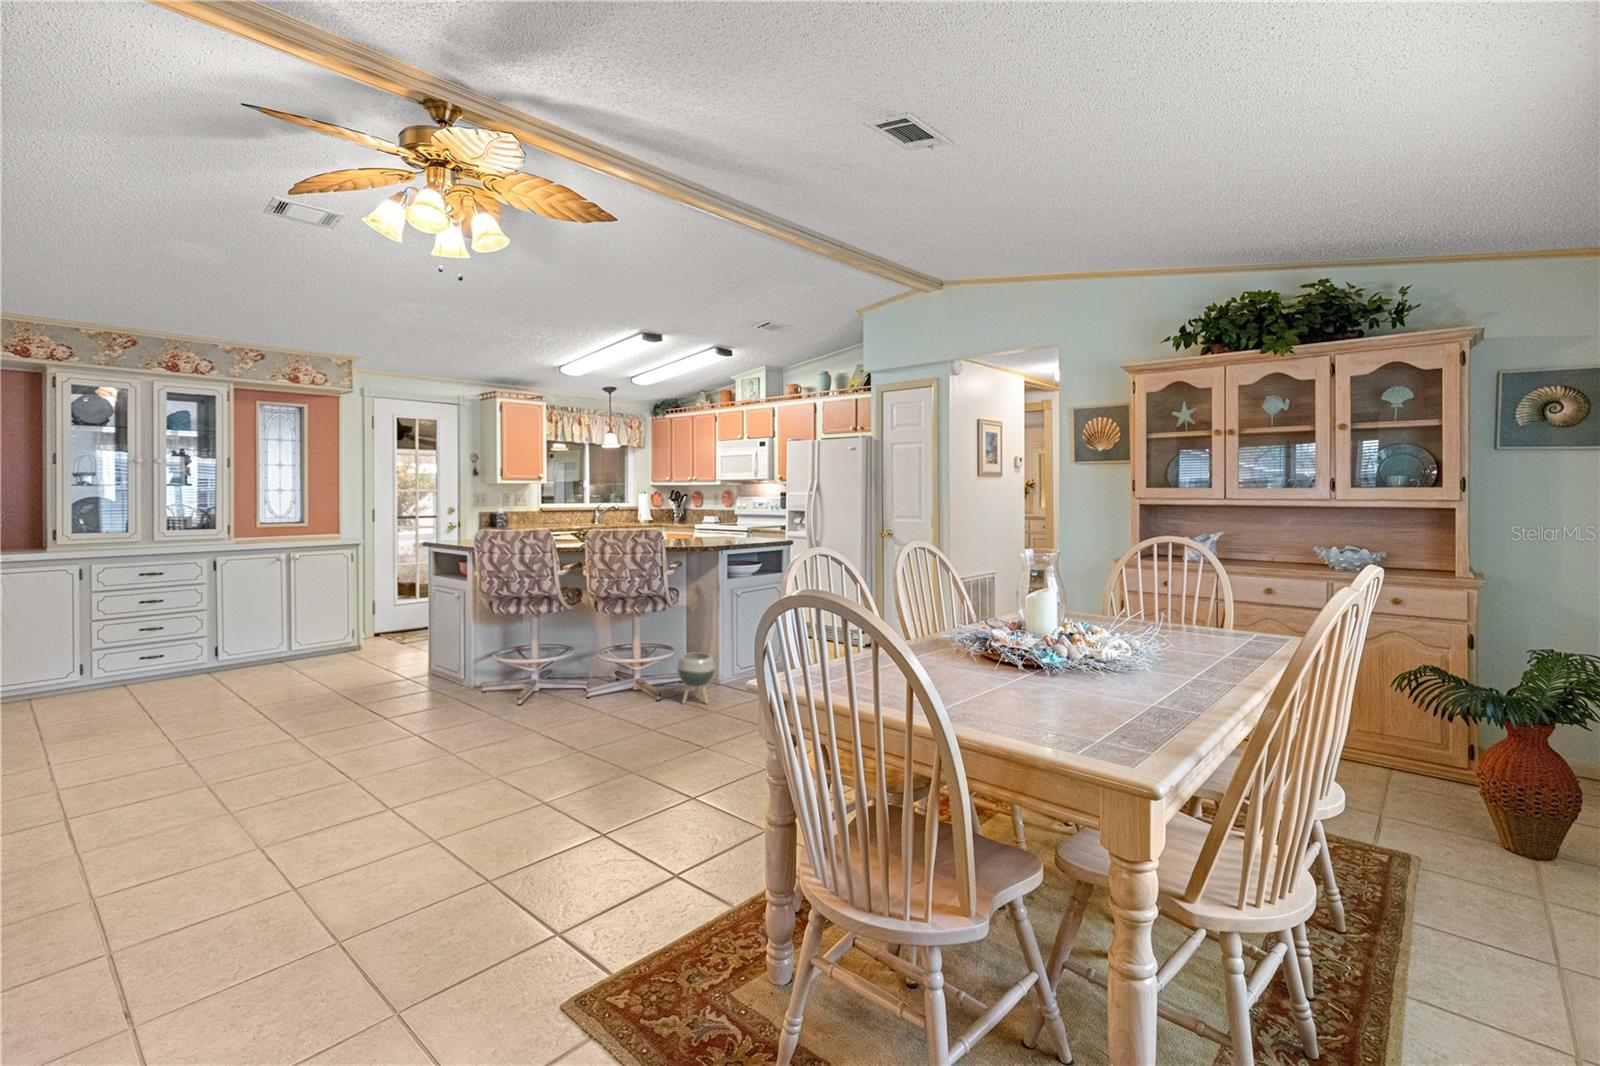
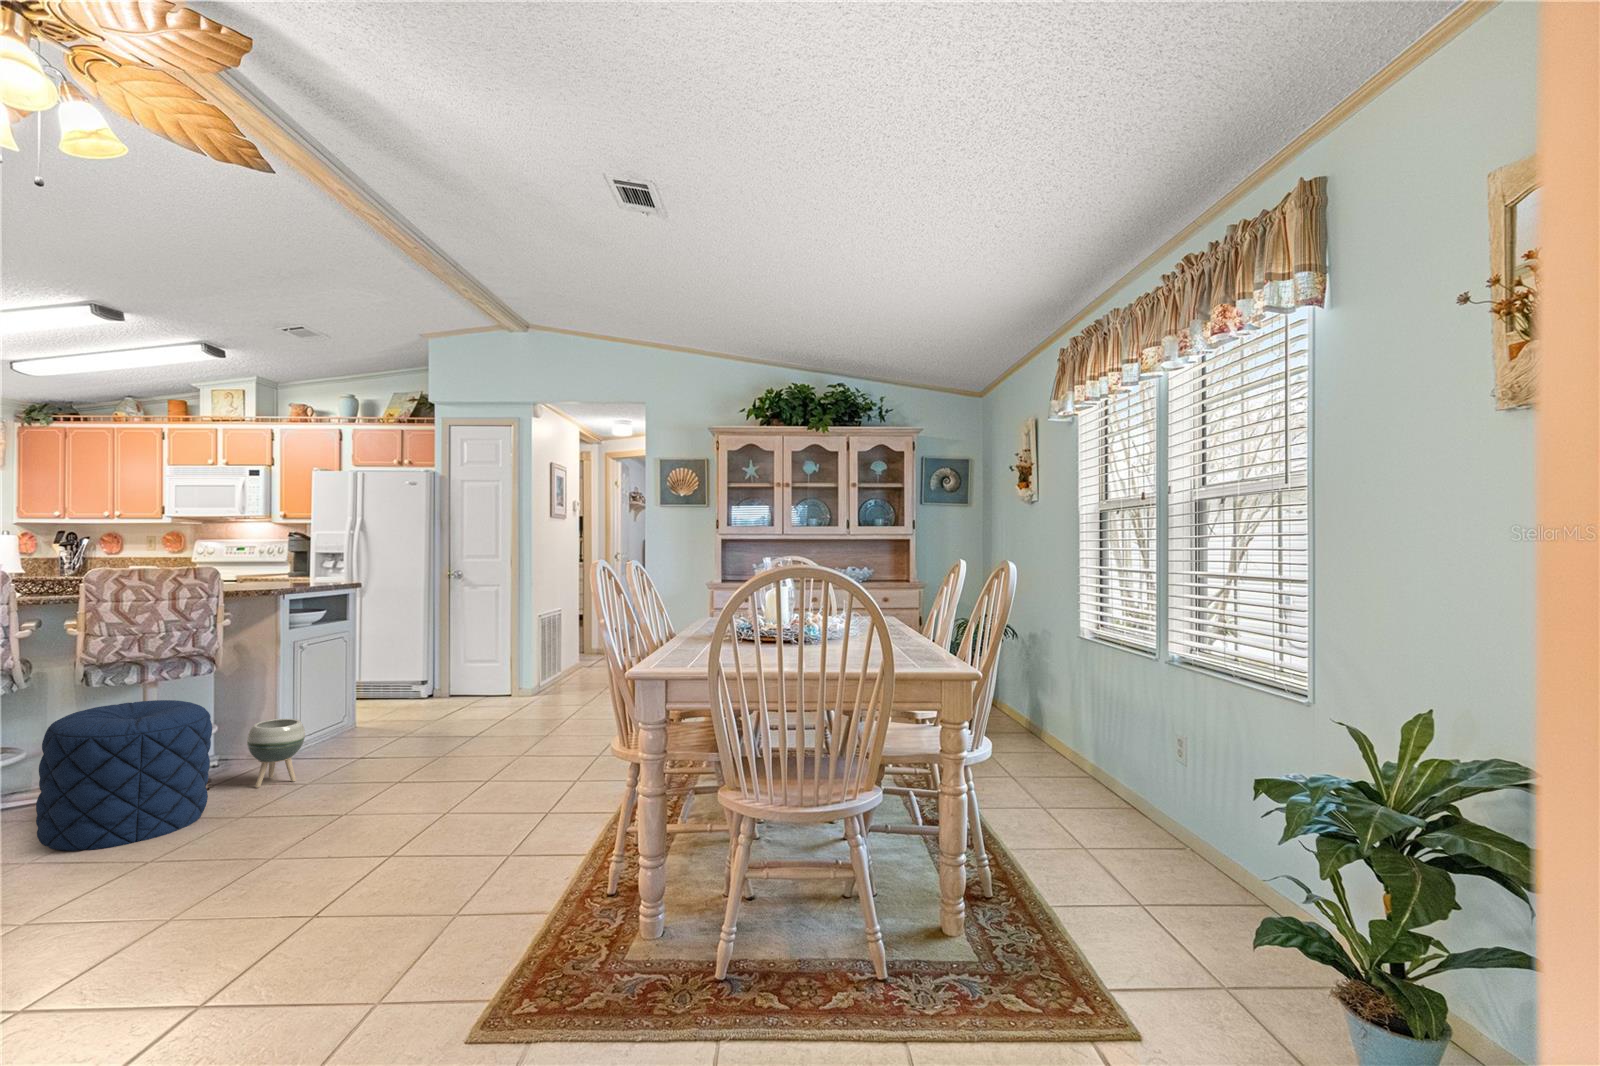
pouf: none [549,628,642,729] -> present [36,700,212,851]

